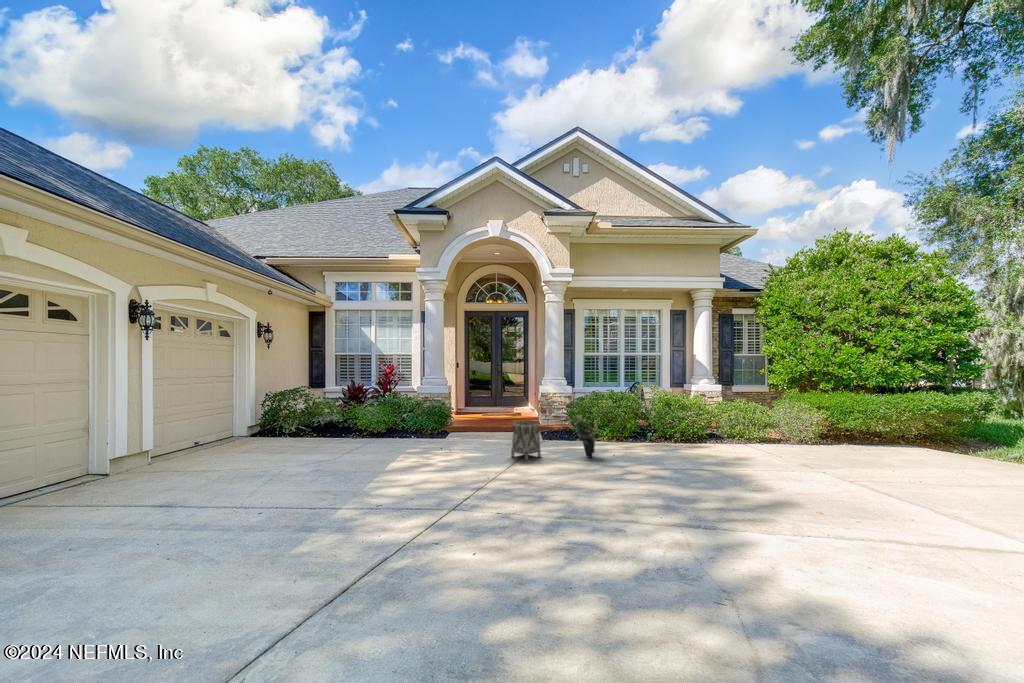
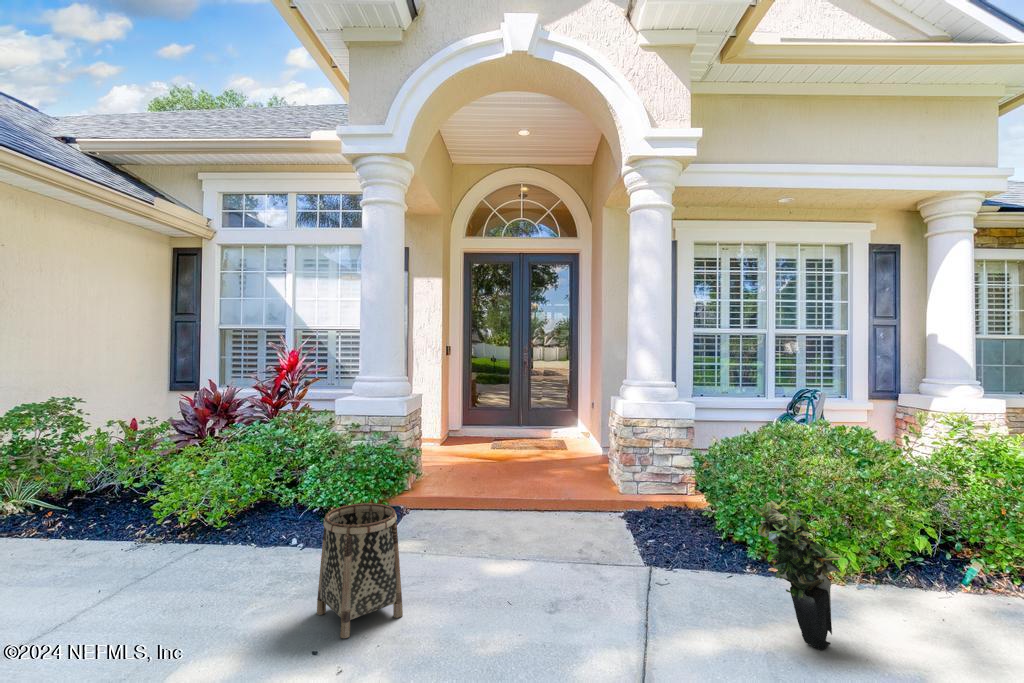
basket: present [511,421,541,460] -> present [317,503,403,638]

